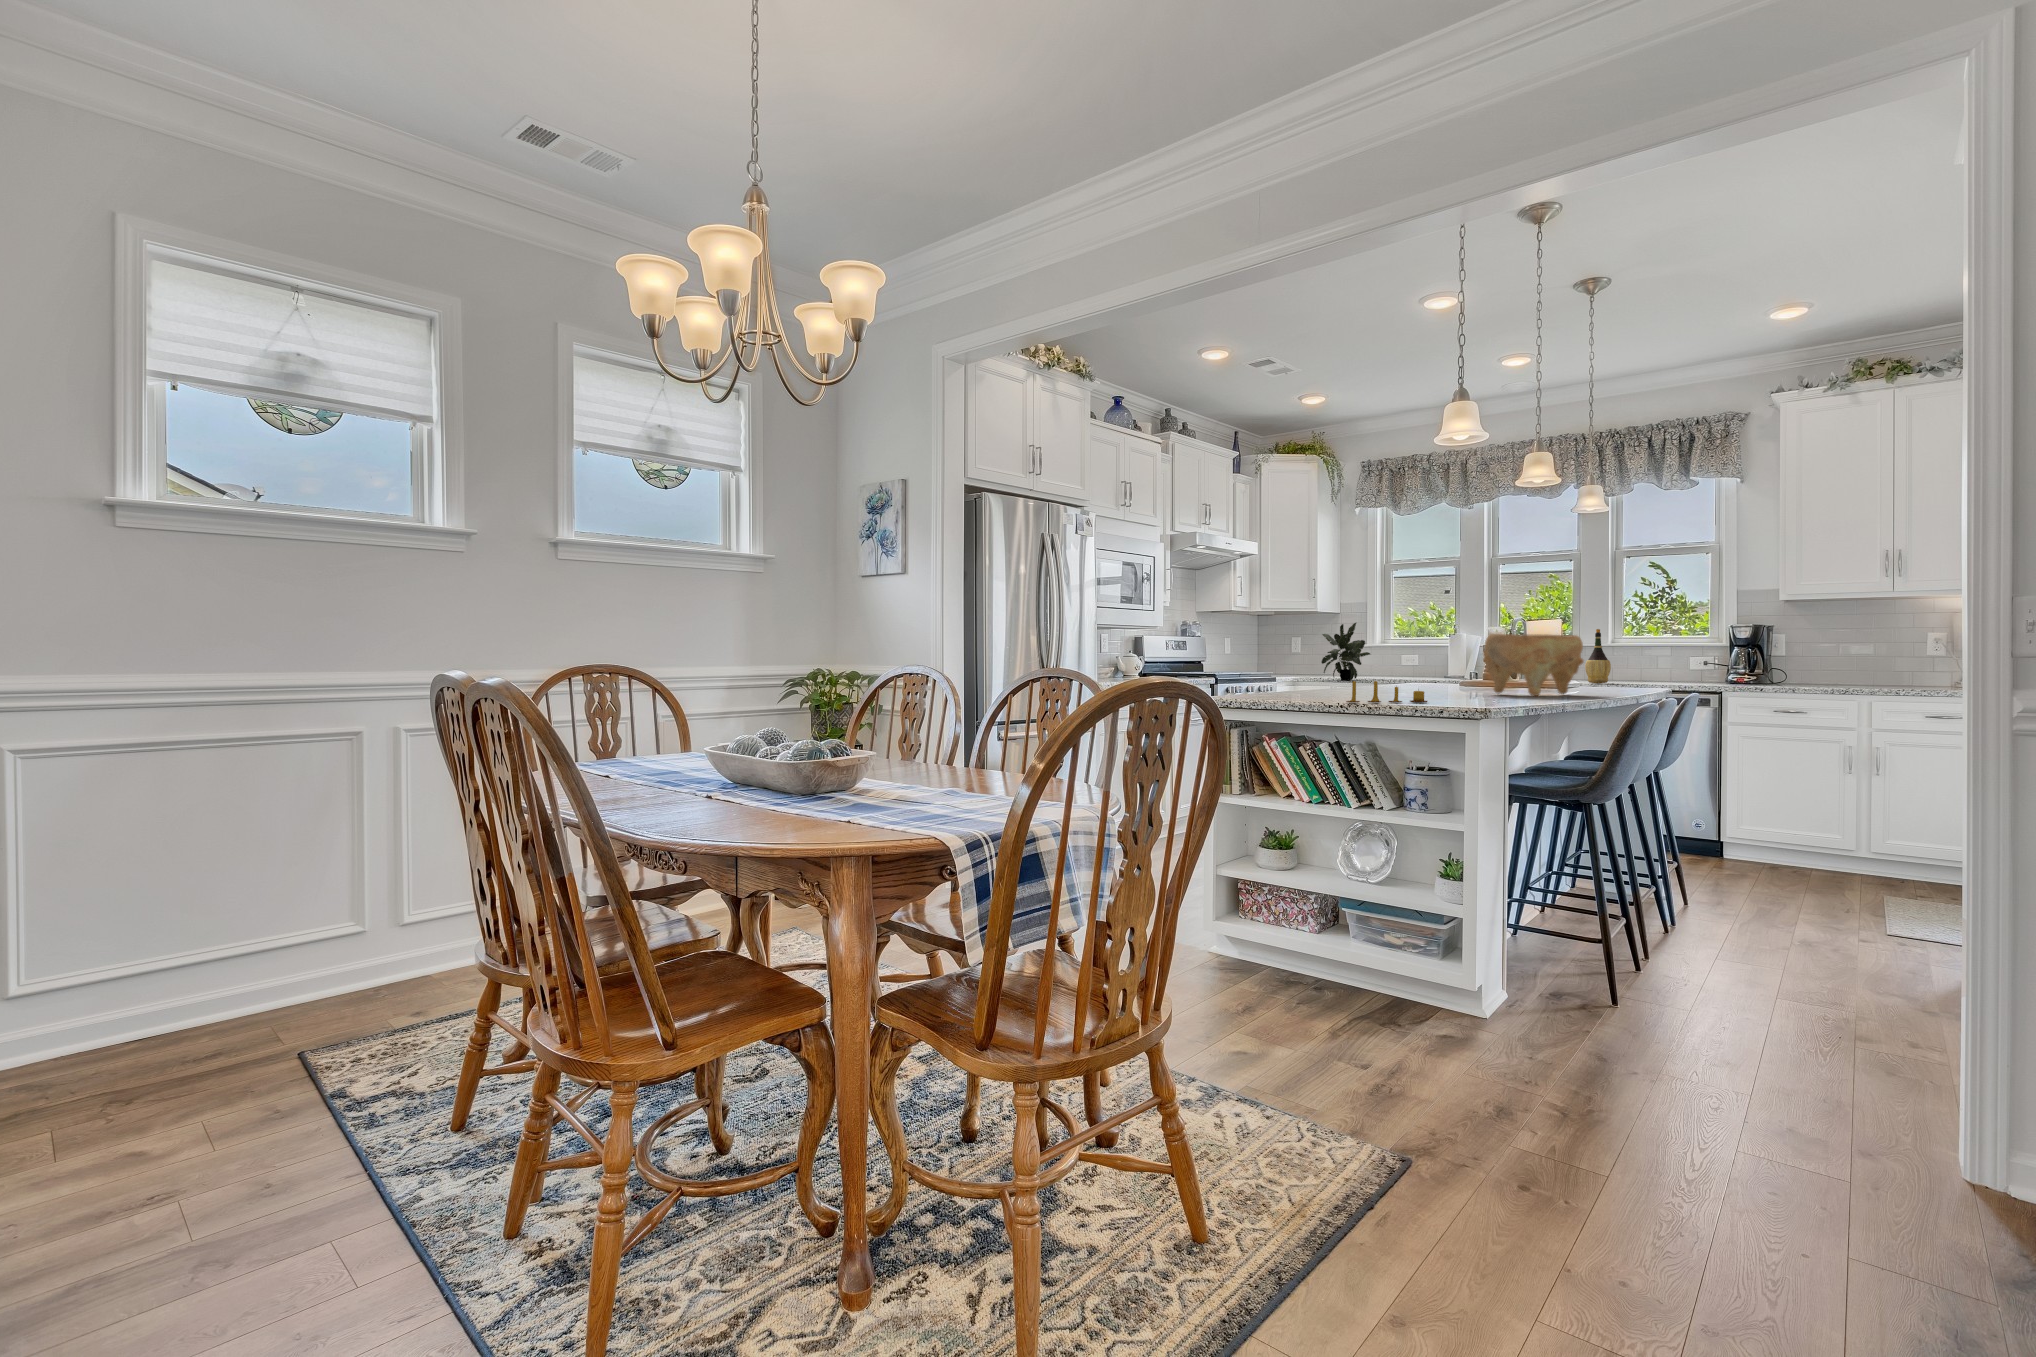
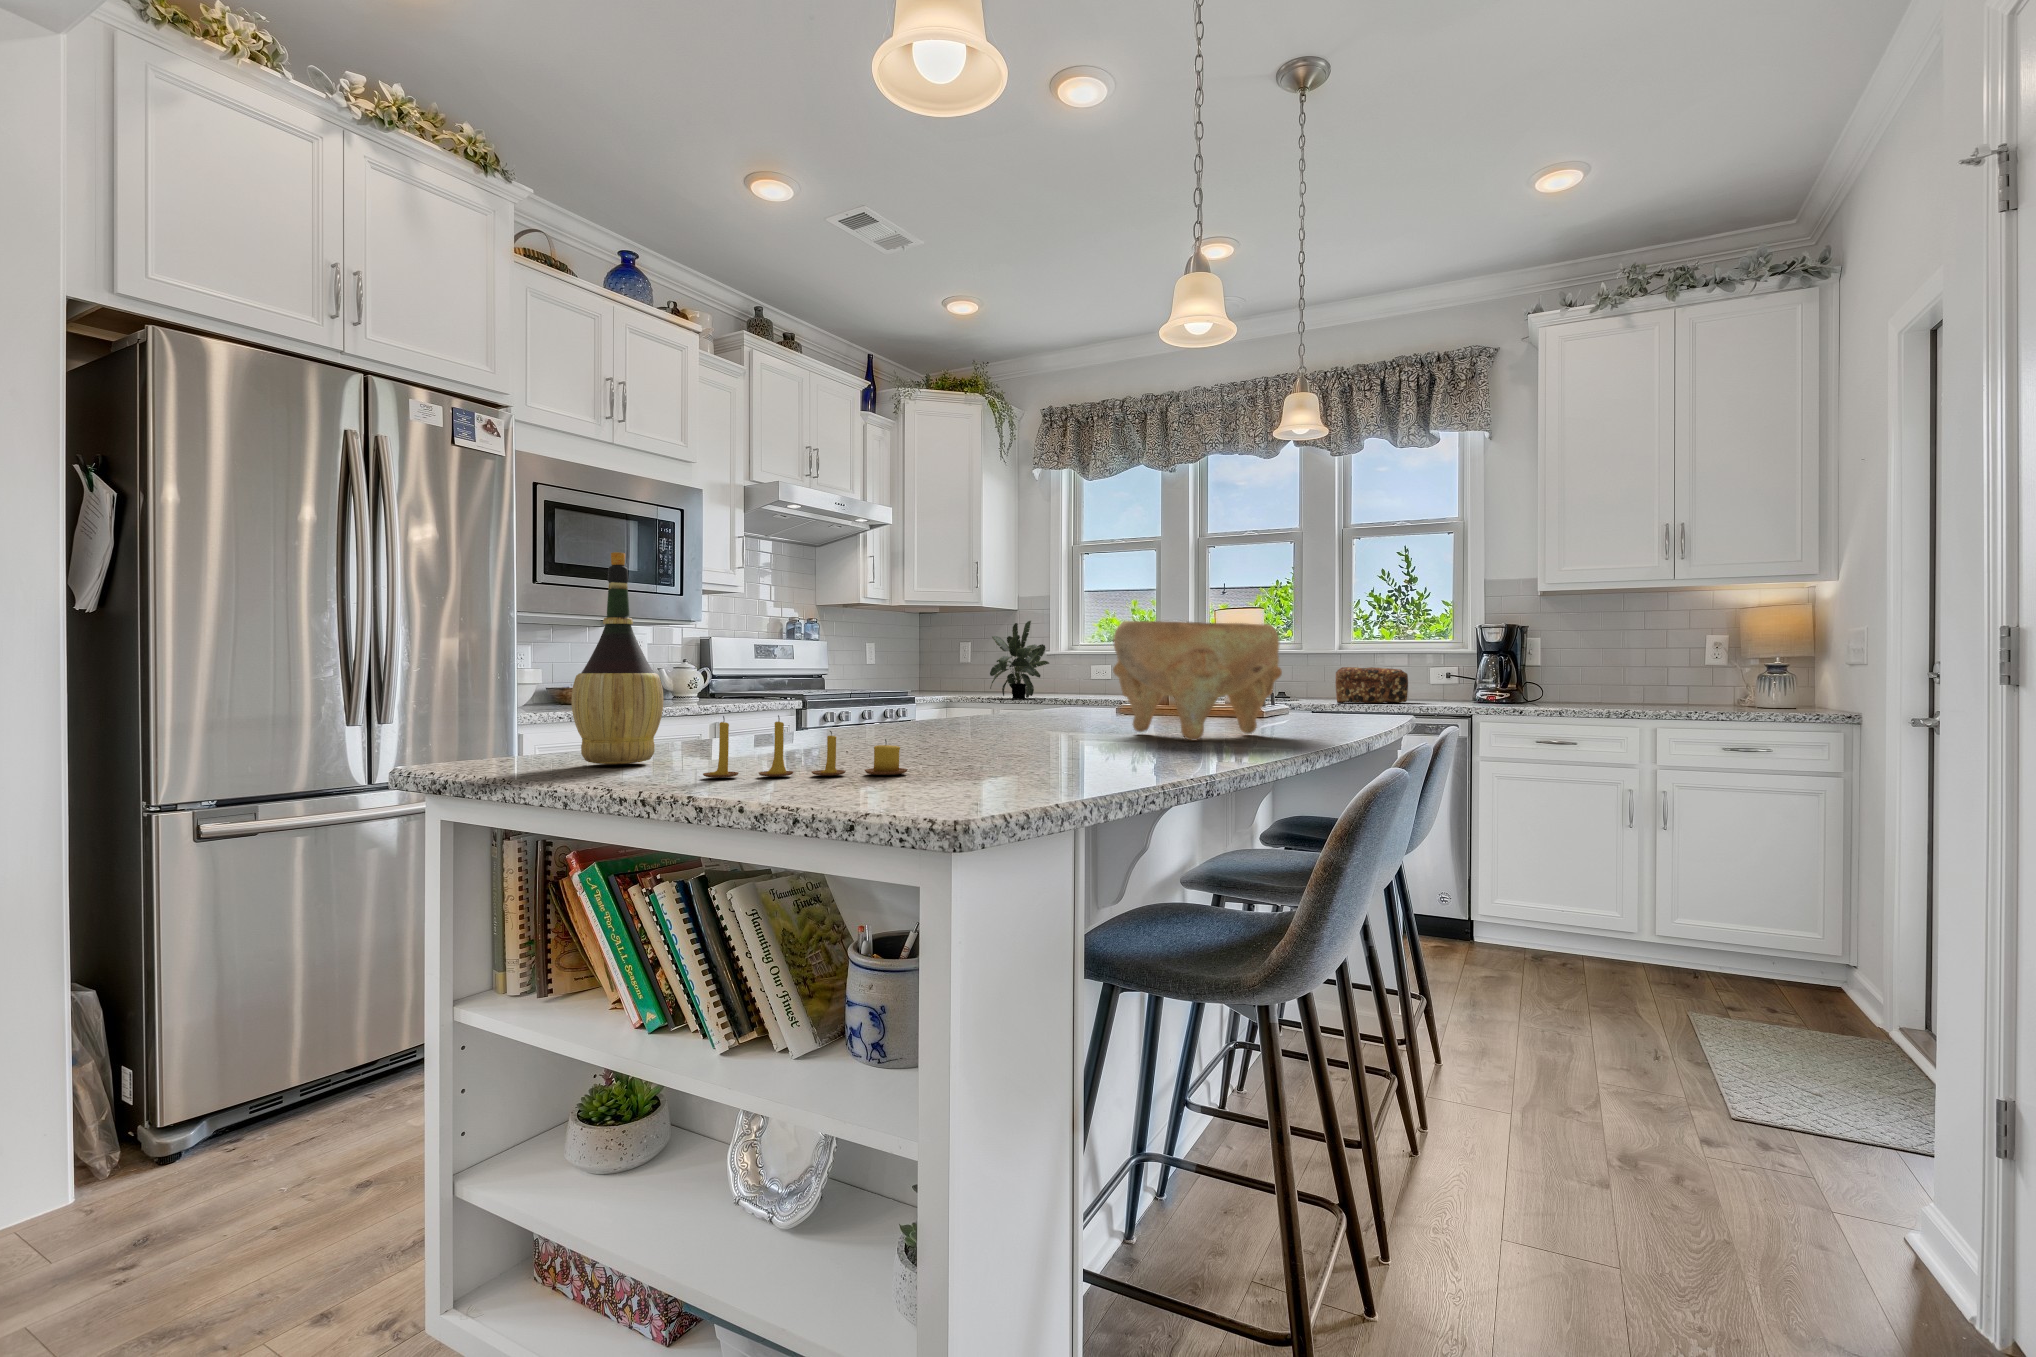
wine bottle: present [1585,629,1611,683] -> present [571,552,663,764]
bread loaf: none [1610,657,1669,683] -> present [1335,667,1408,703]

